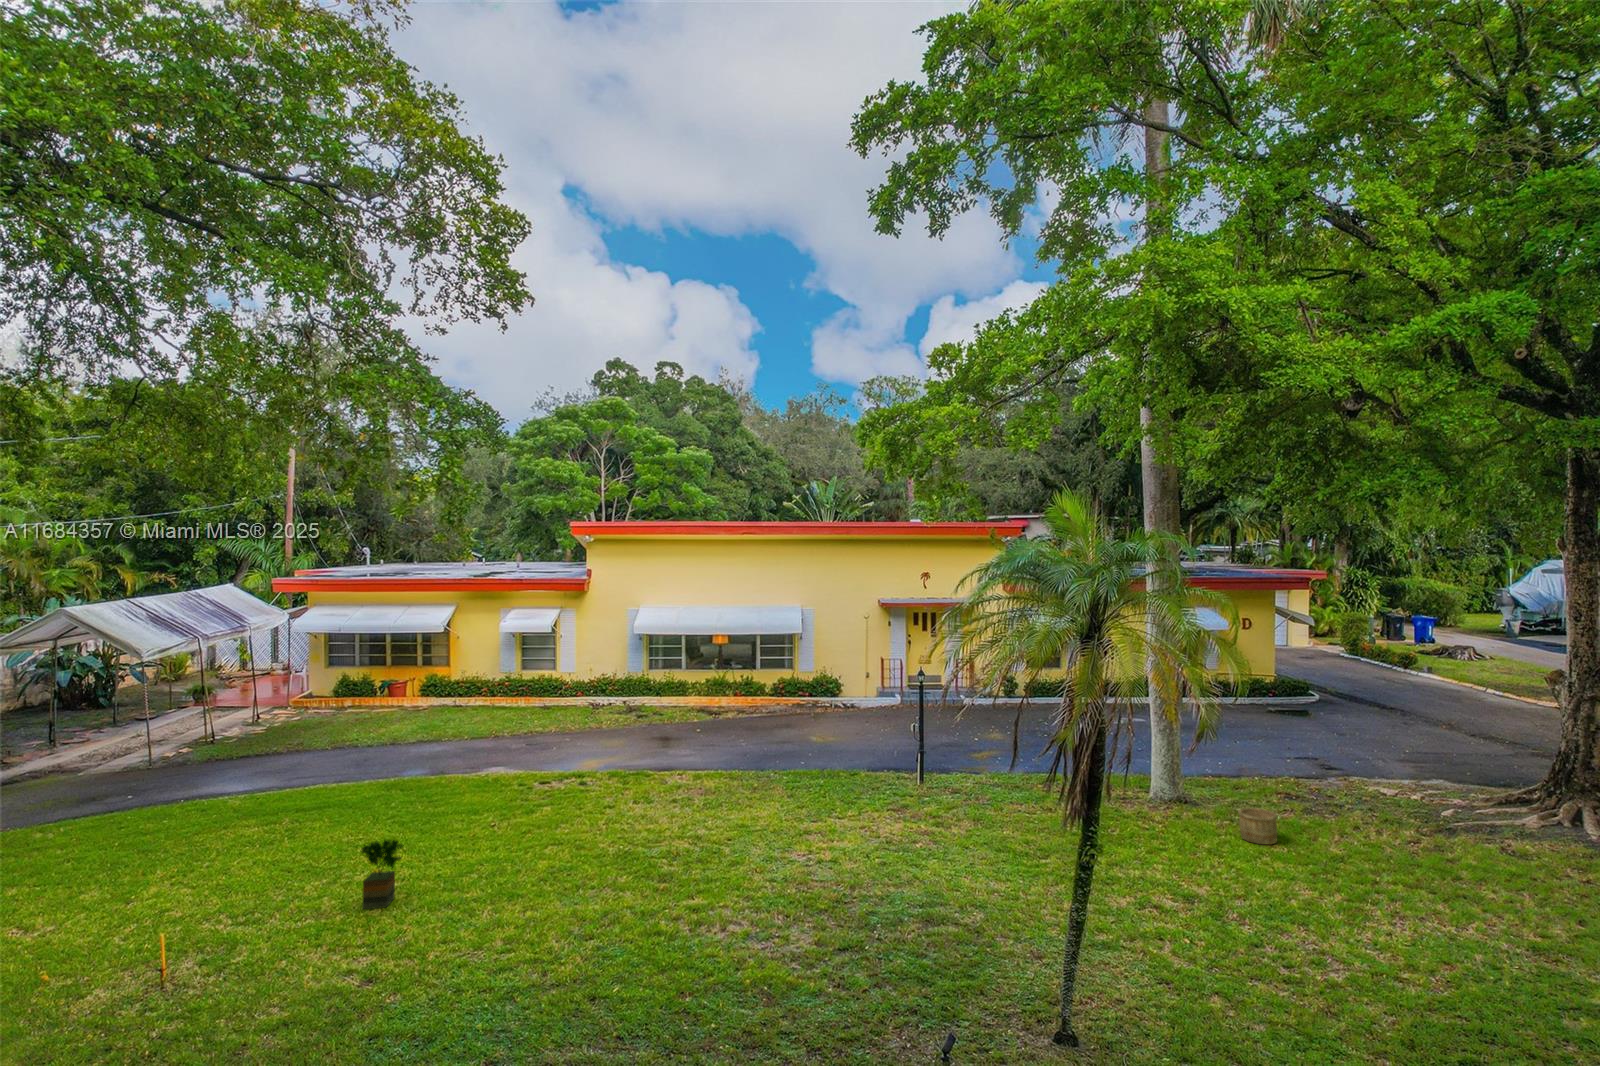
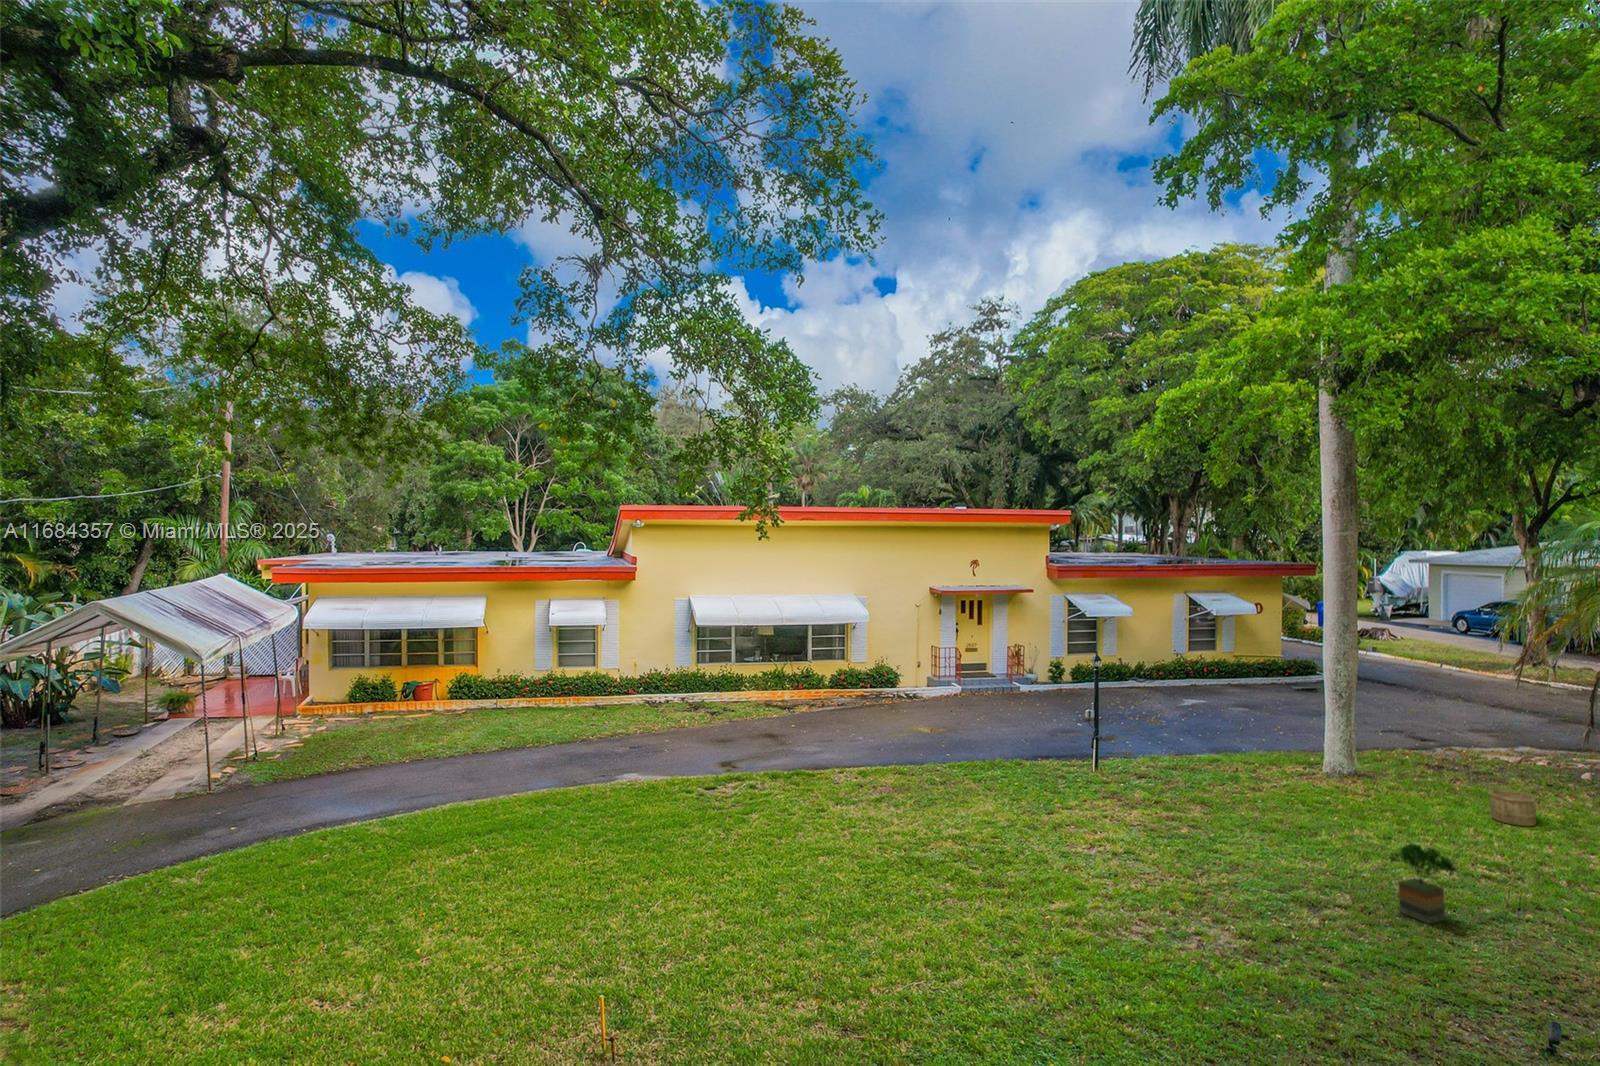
potted tree: present [361,840,404,909] -> present [1389,843,1457,924]

